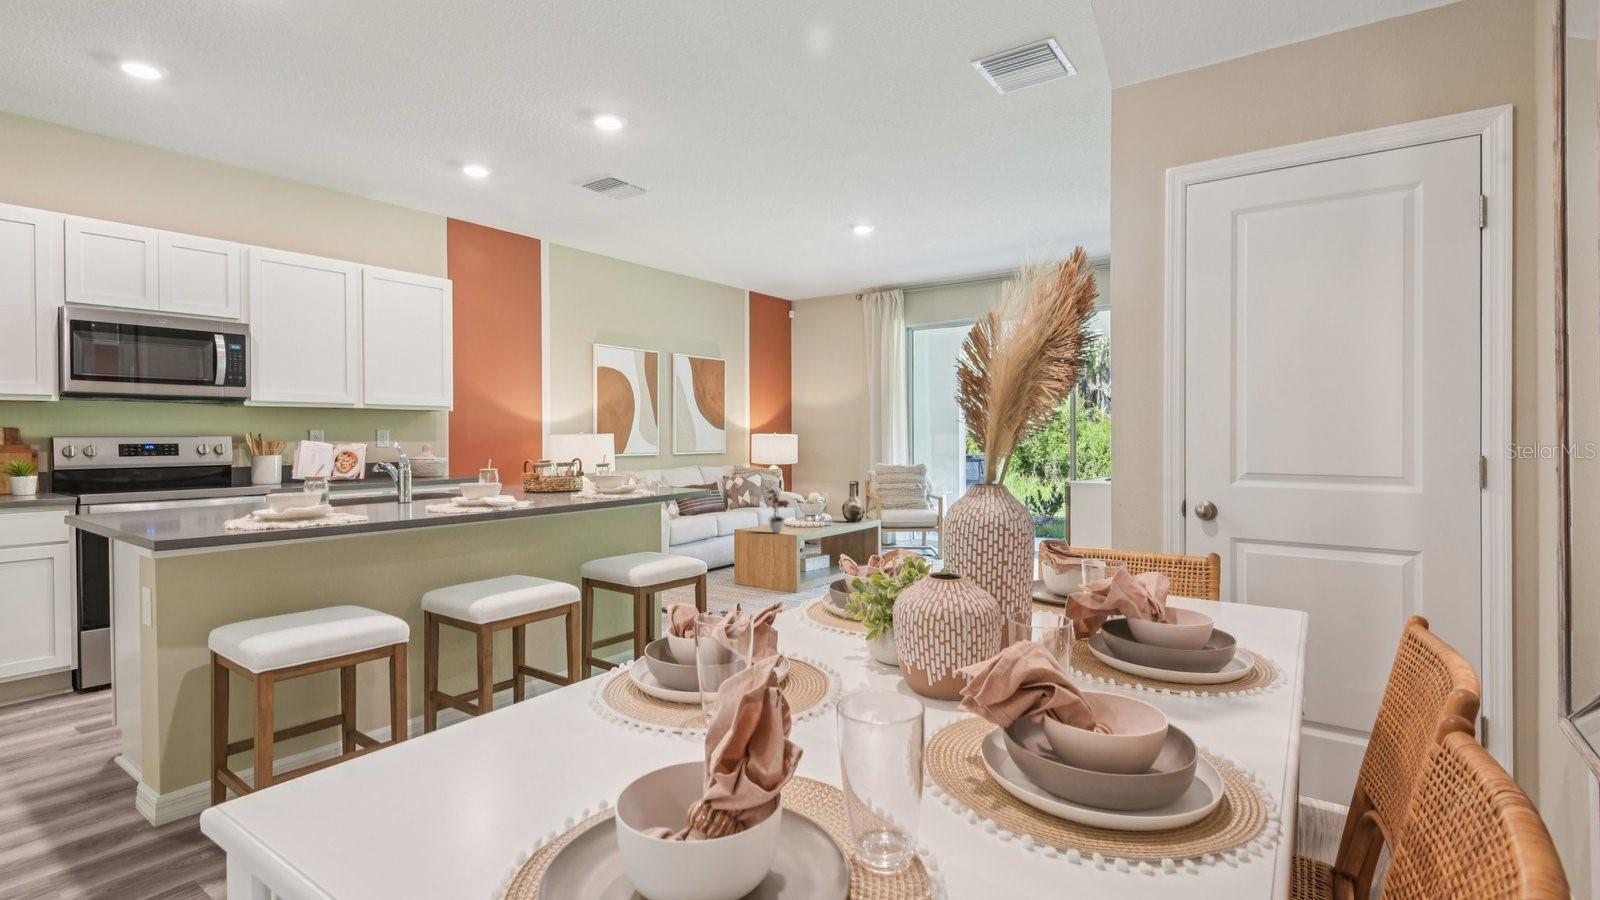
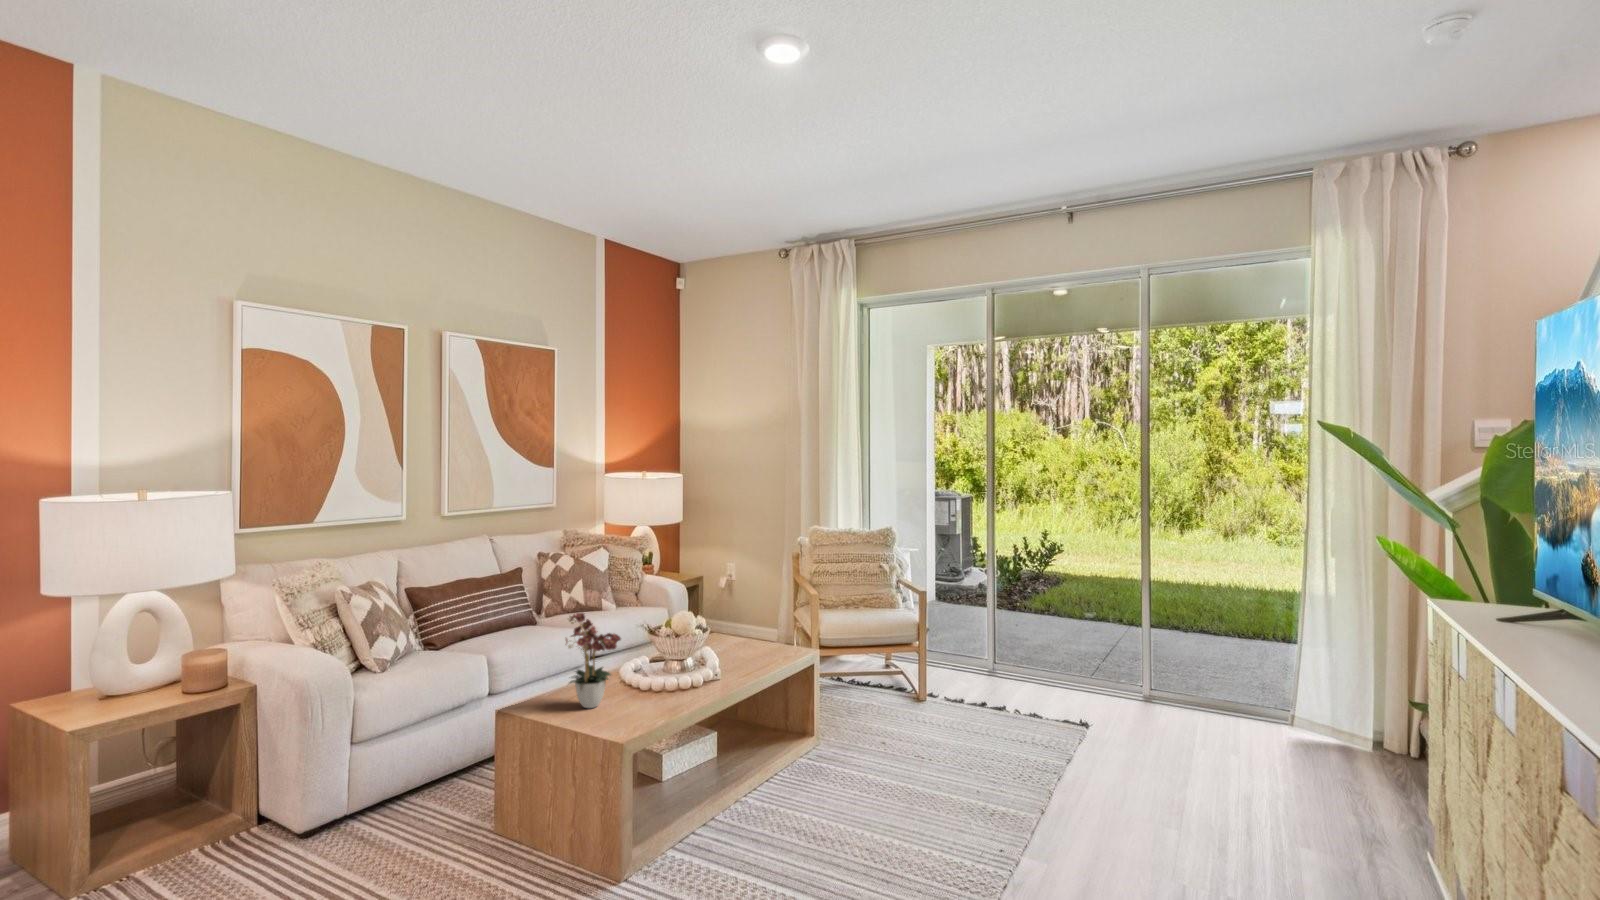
decorative vase: present [842,481,865,522] -> none [744,573,788,653]

